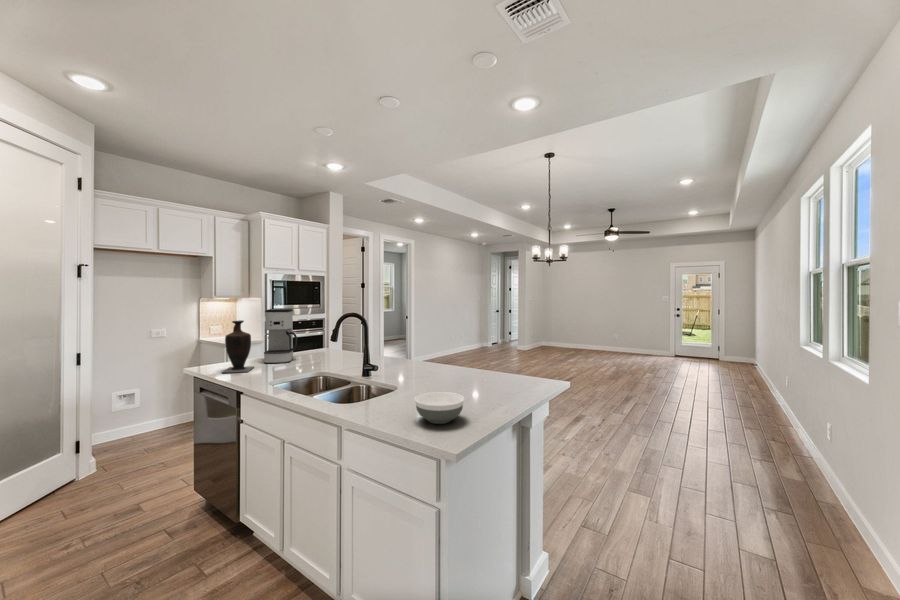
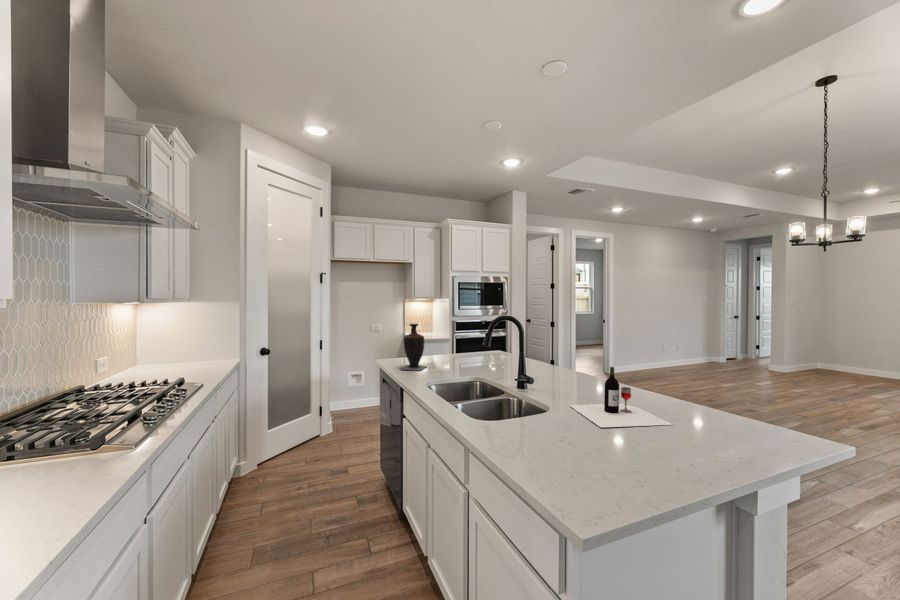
coffee maker: present [264,309,297,363] -> none [437,313,467,365]
wine bottle: none [417,346,501,396] -> present [570,367,672,427]
bowl: present [414,392,465,424] -> none [539,421,598,460]

